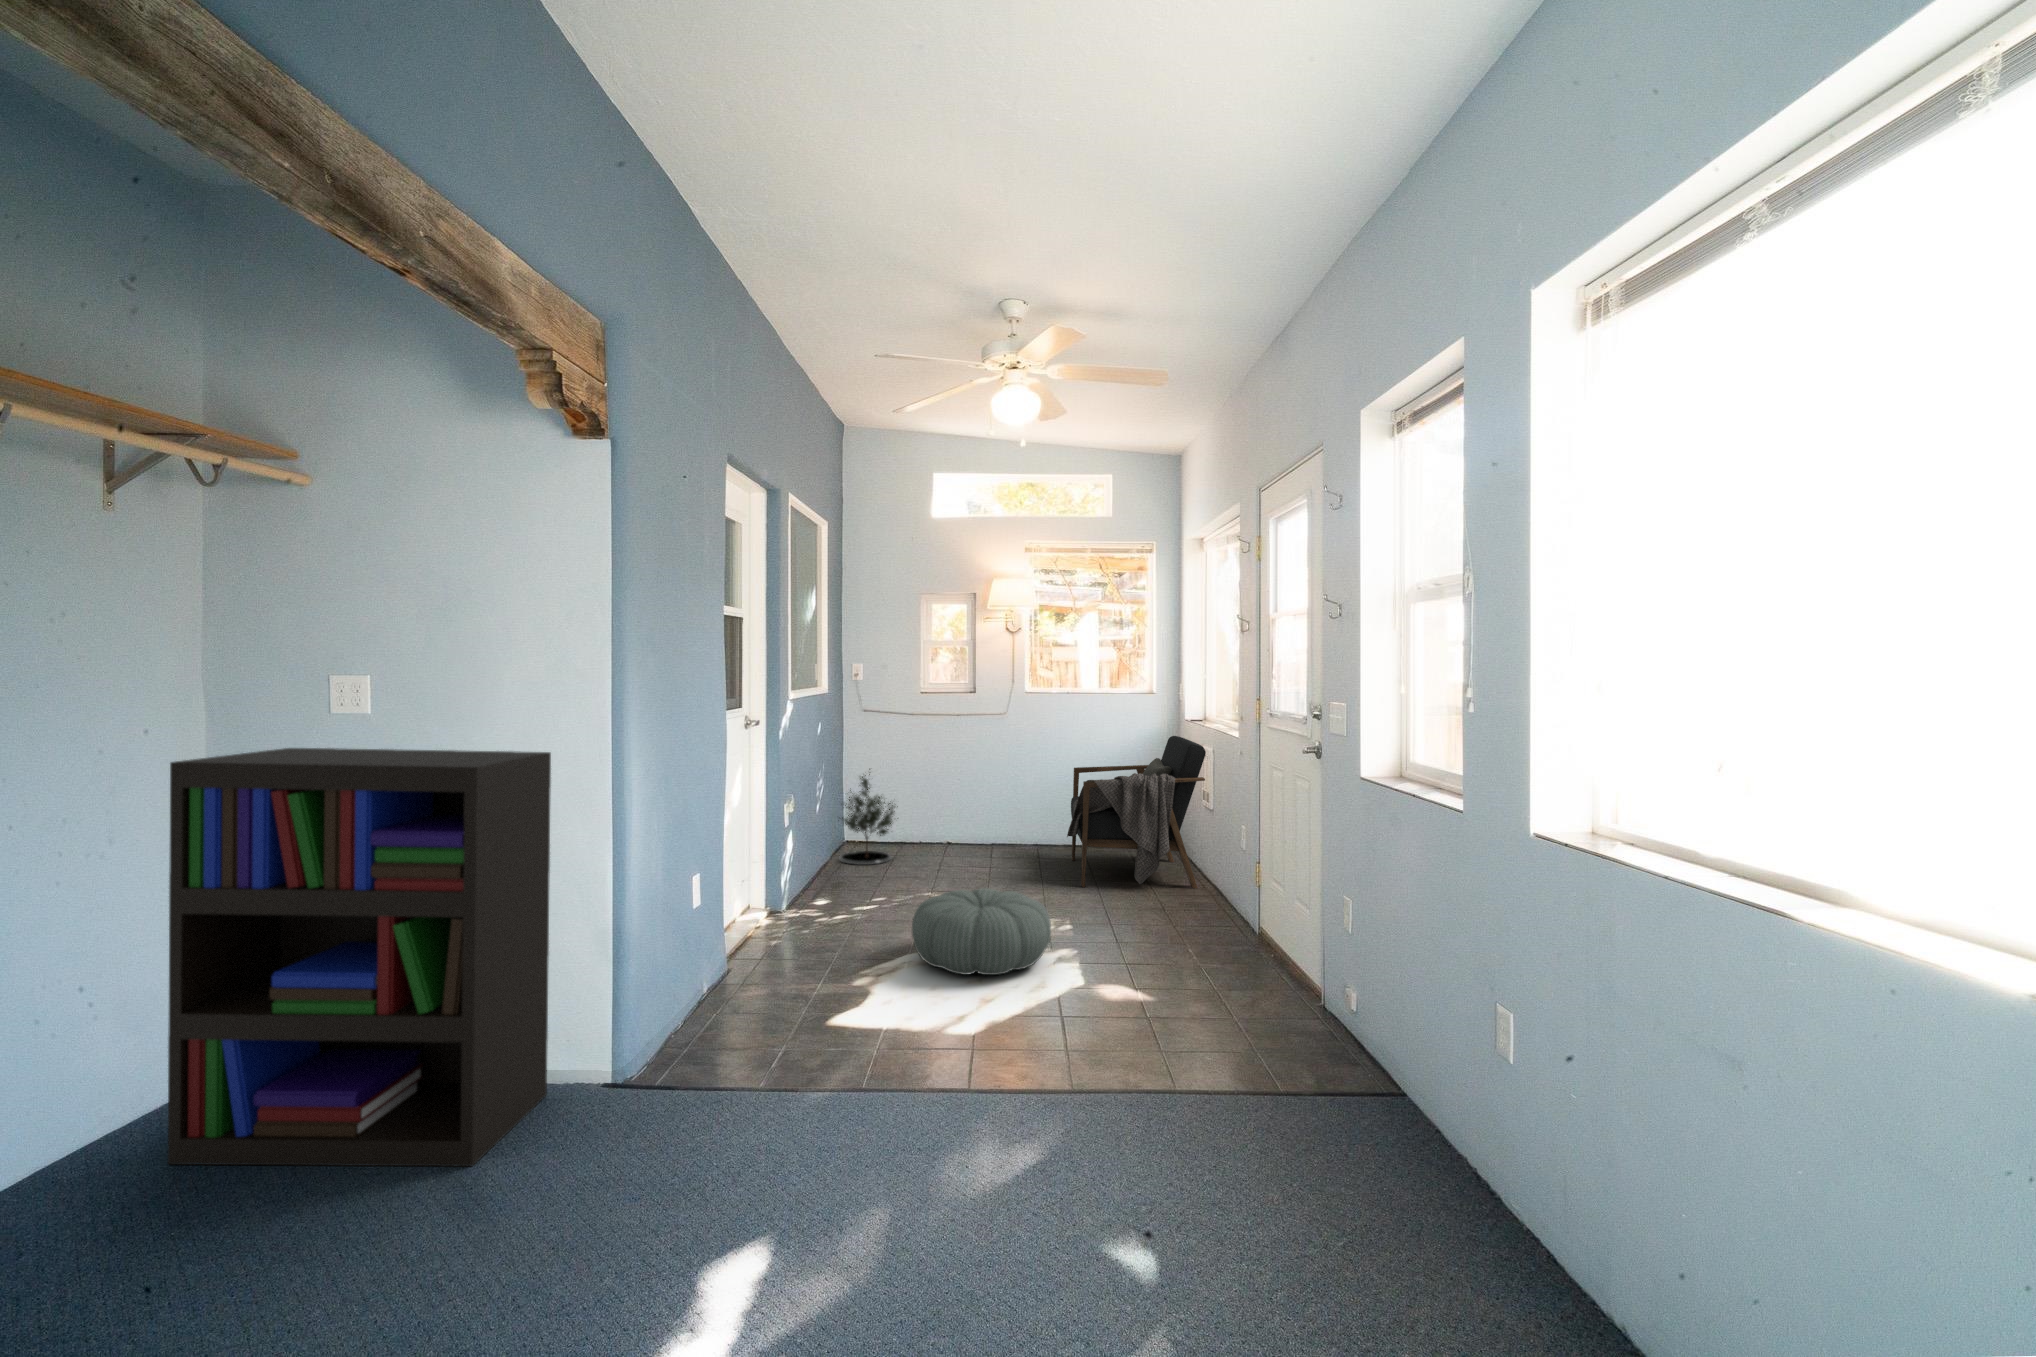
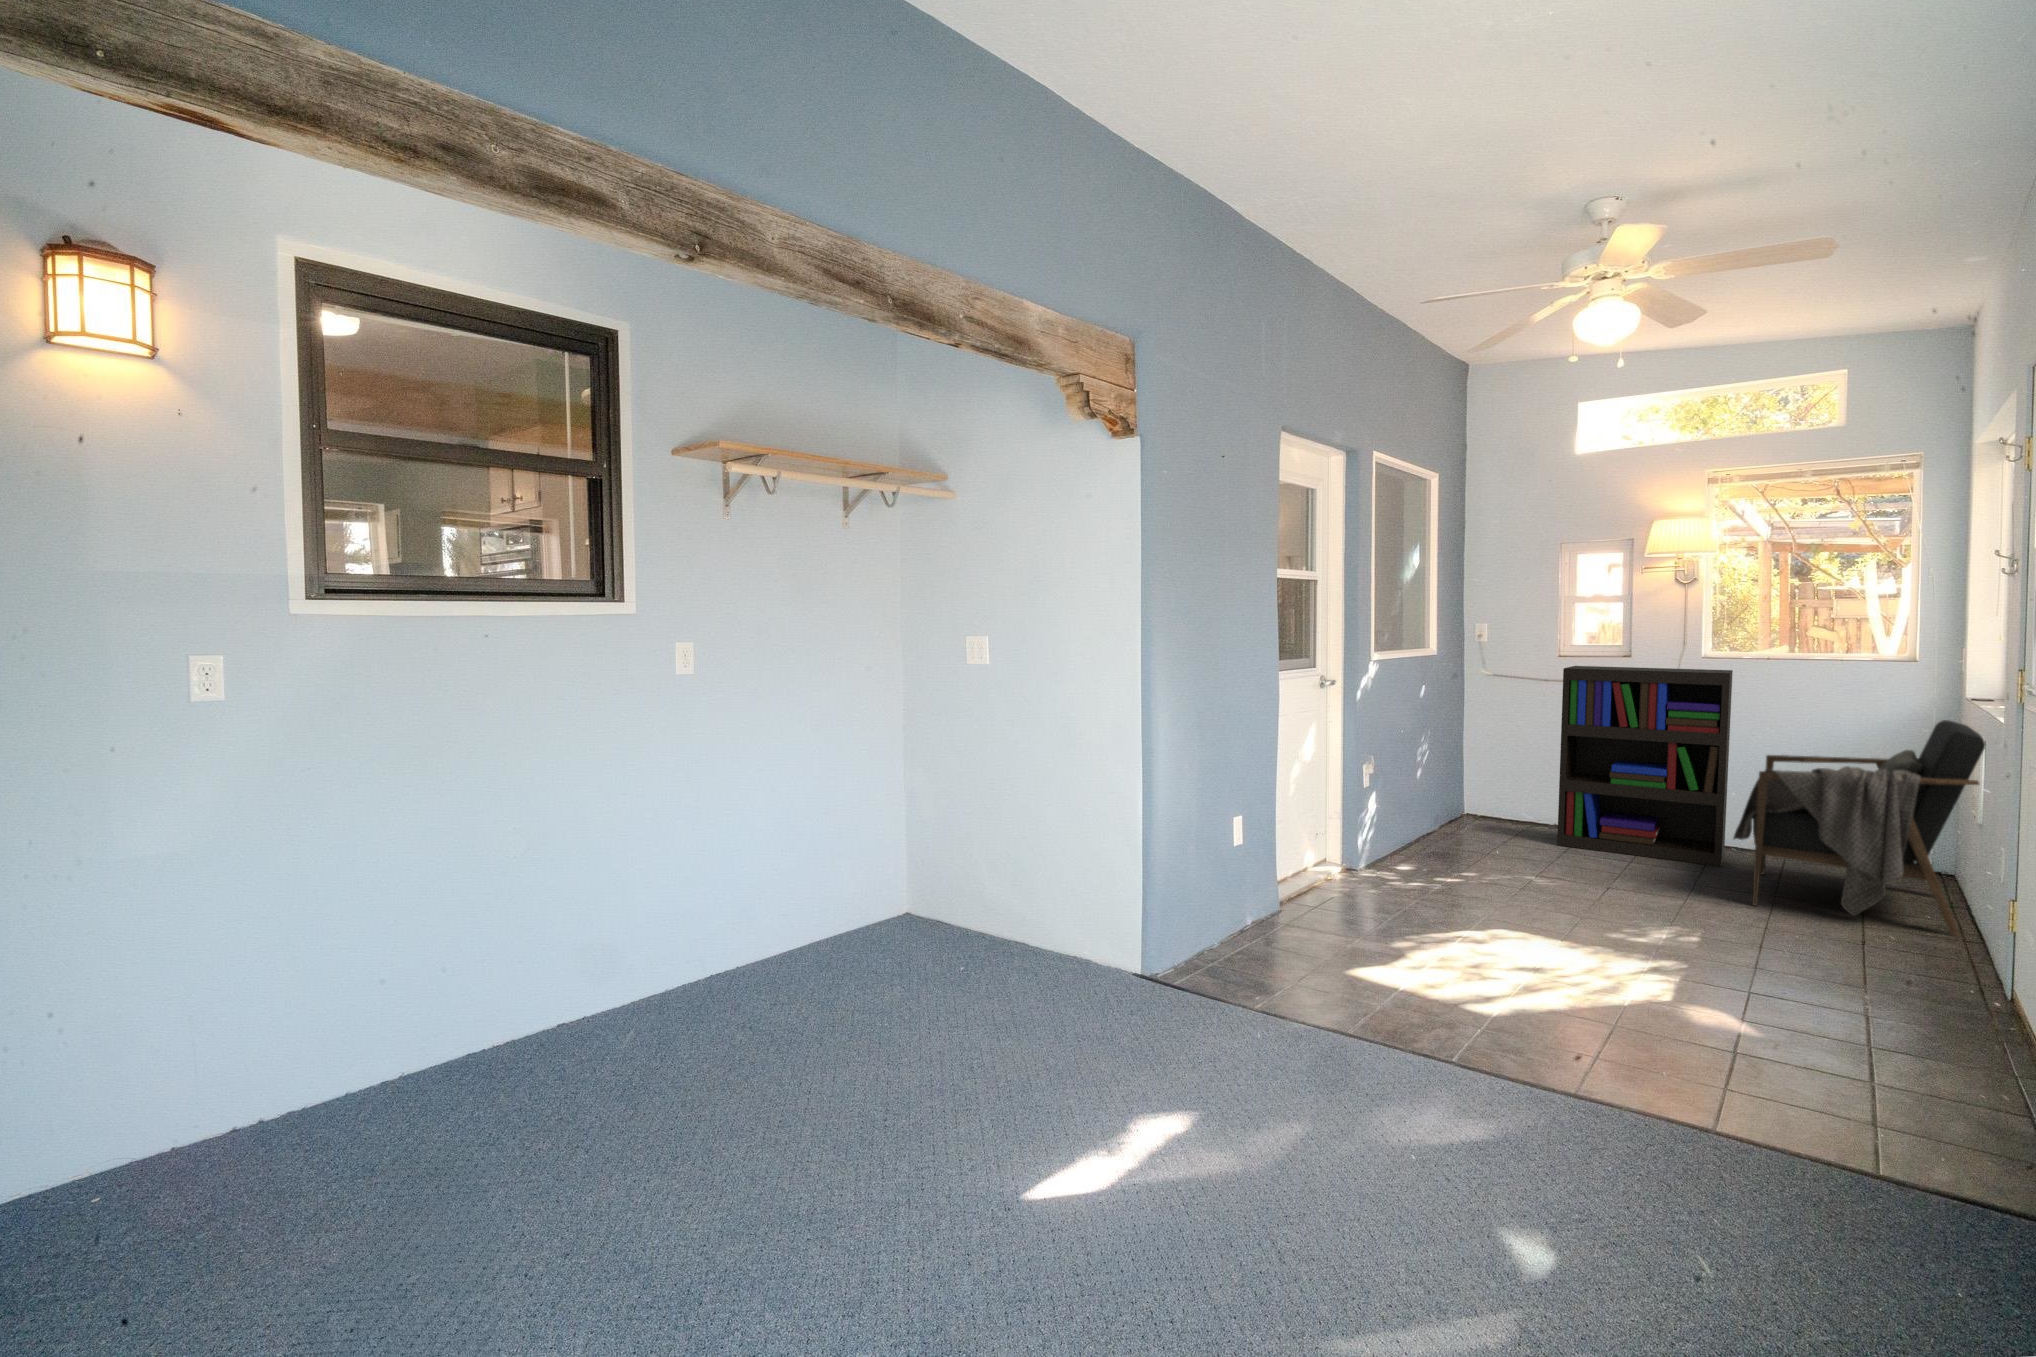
bookshelf: present [168,748,551,1166] -> present [1557,666,1733,867]
potted tree: present [839,769,898,865] -> none [1441,736,1518,843]
pouf: present [912,888,1051,975] -> none [1467,873,1648,972]

